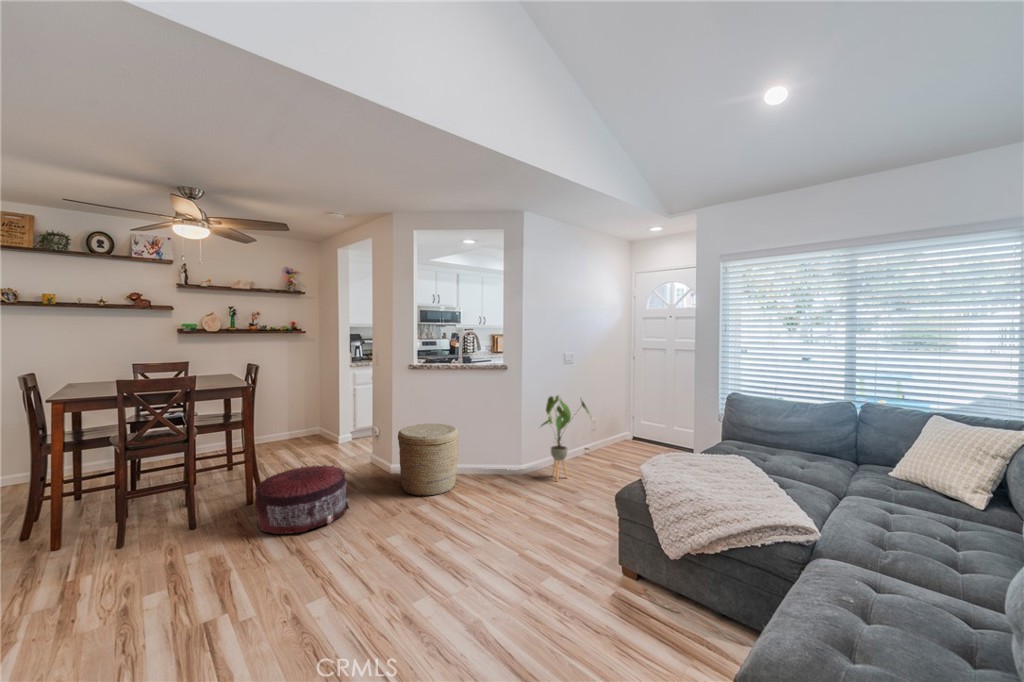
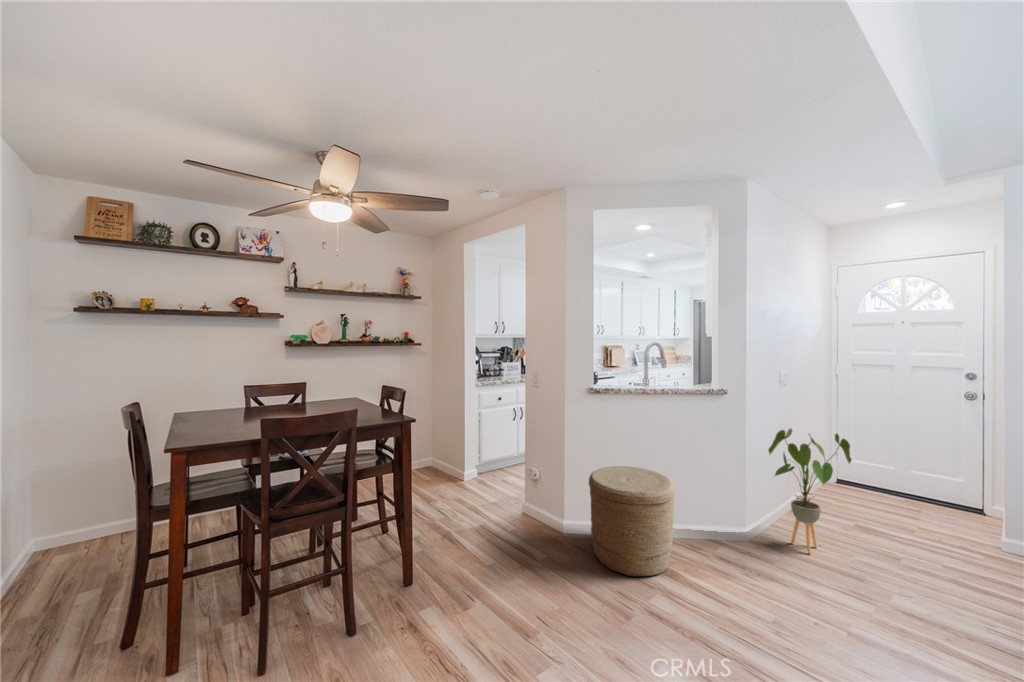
pouf: present [255,465,349,534] -> none [430,530,555,655]

